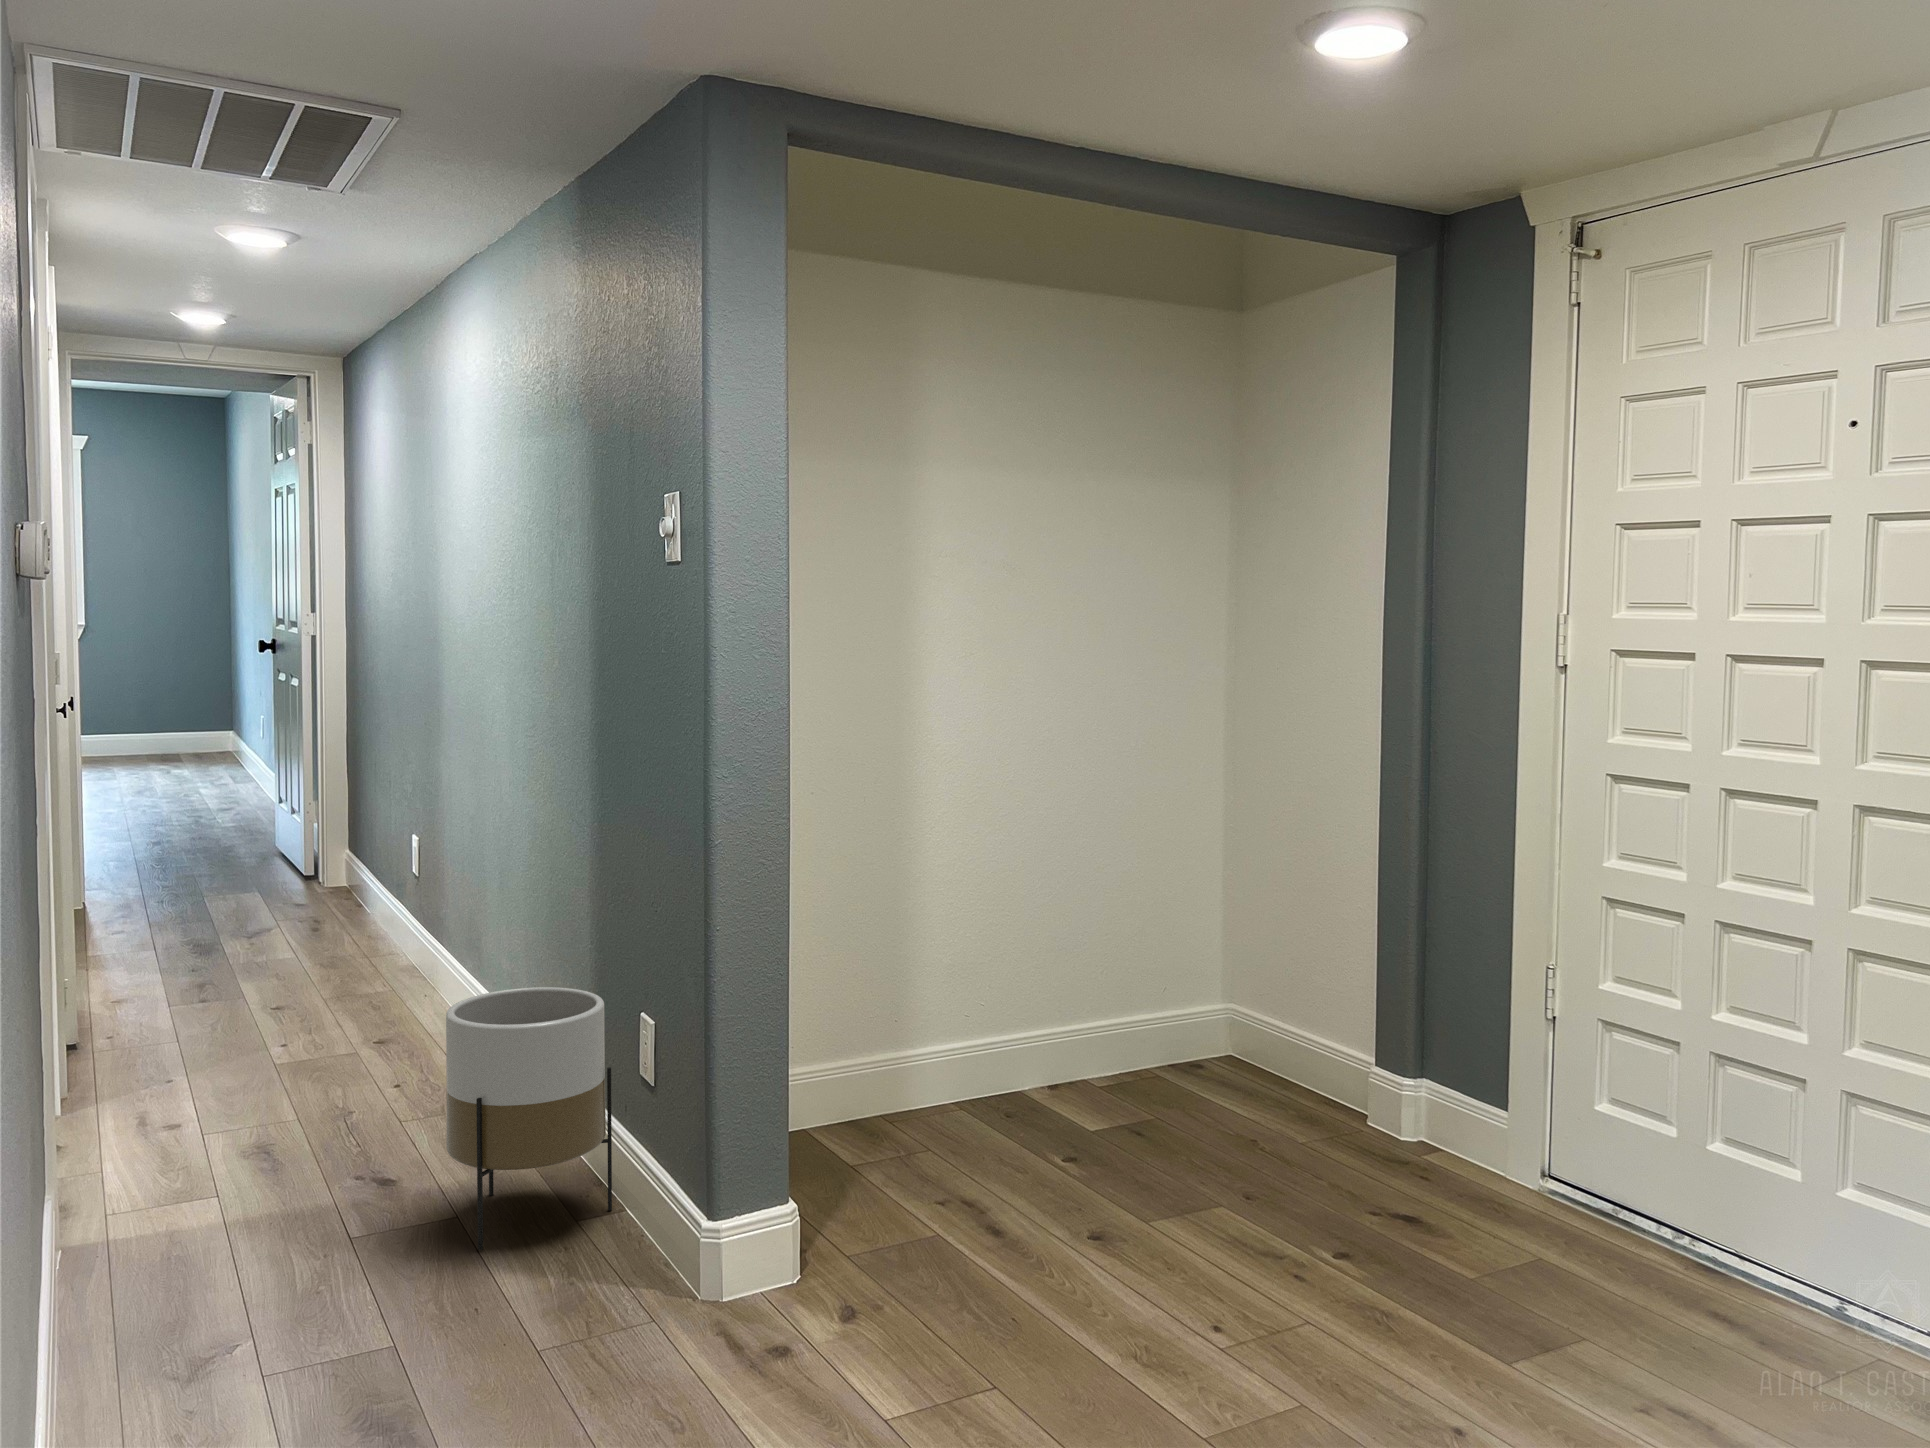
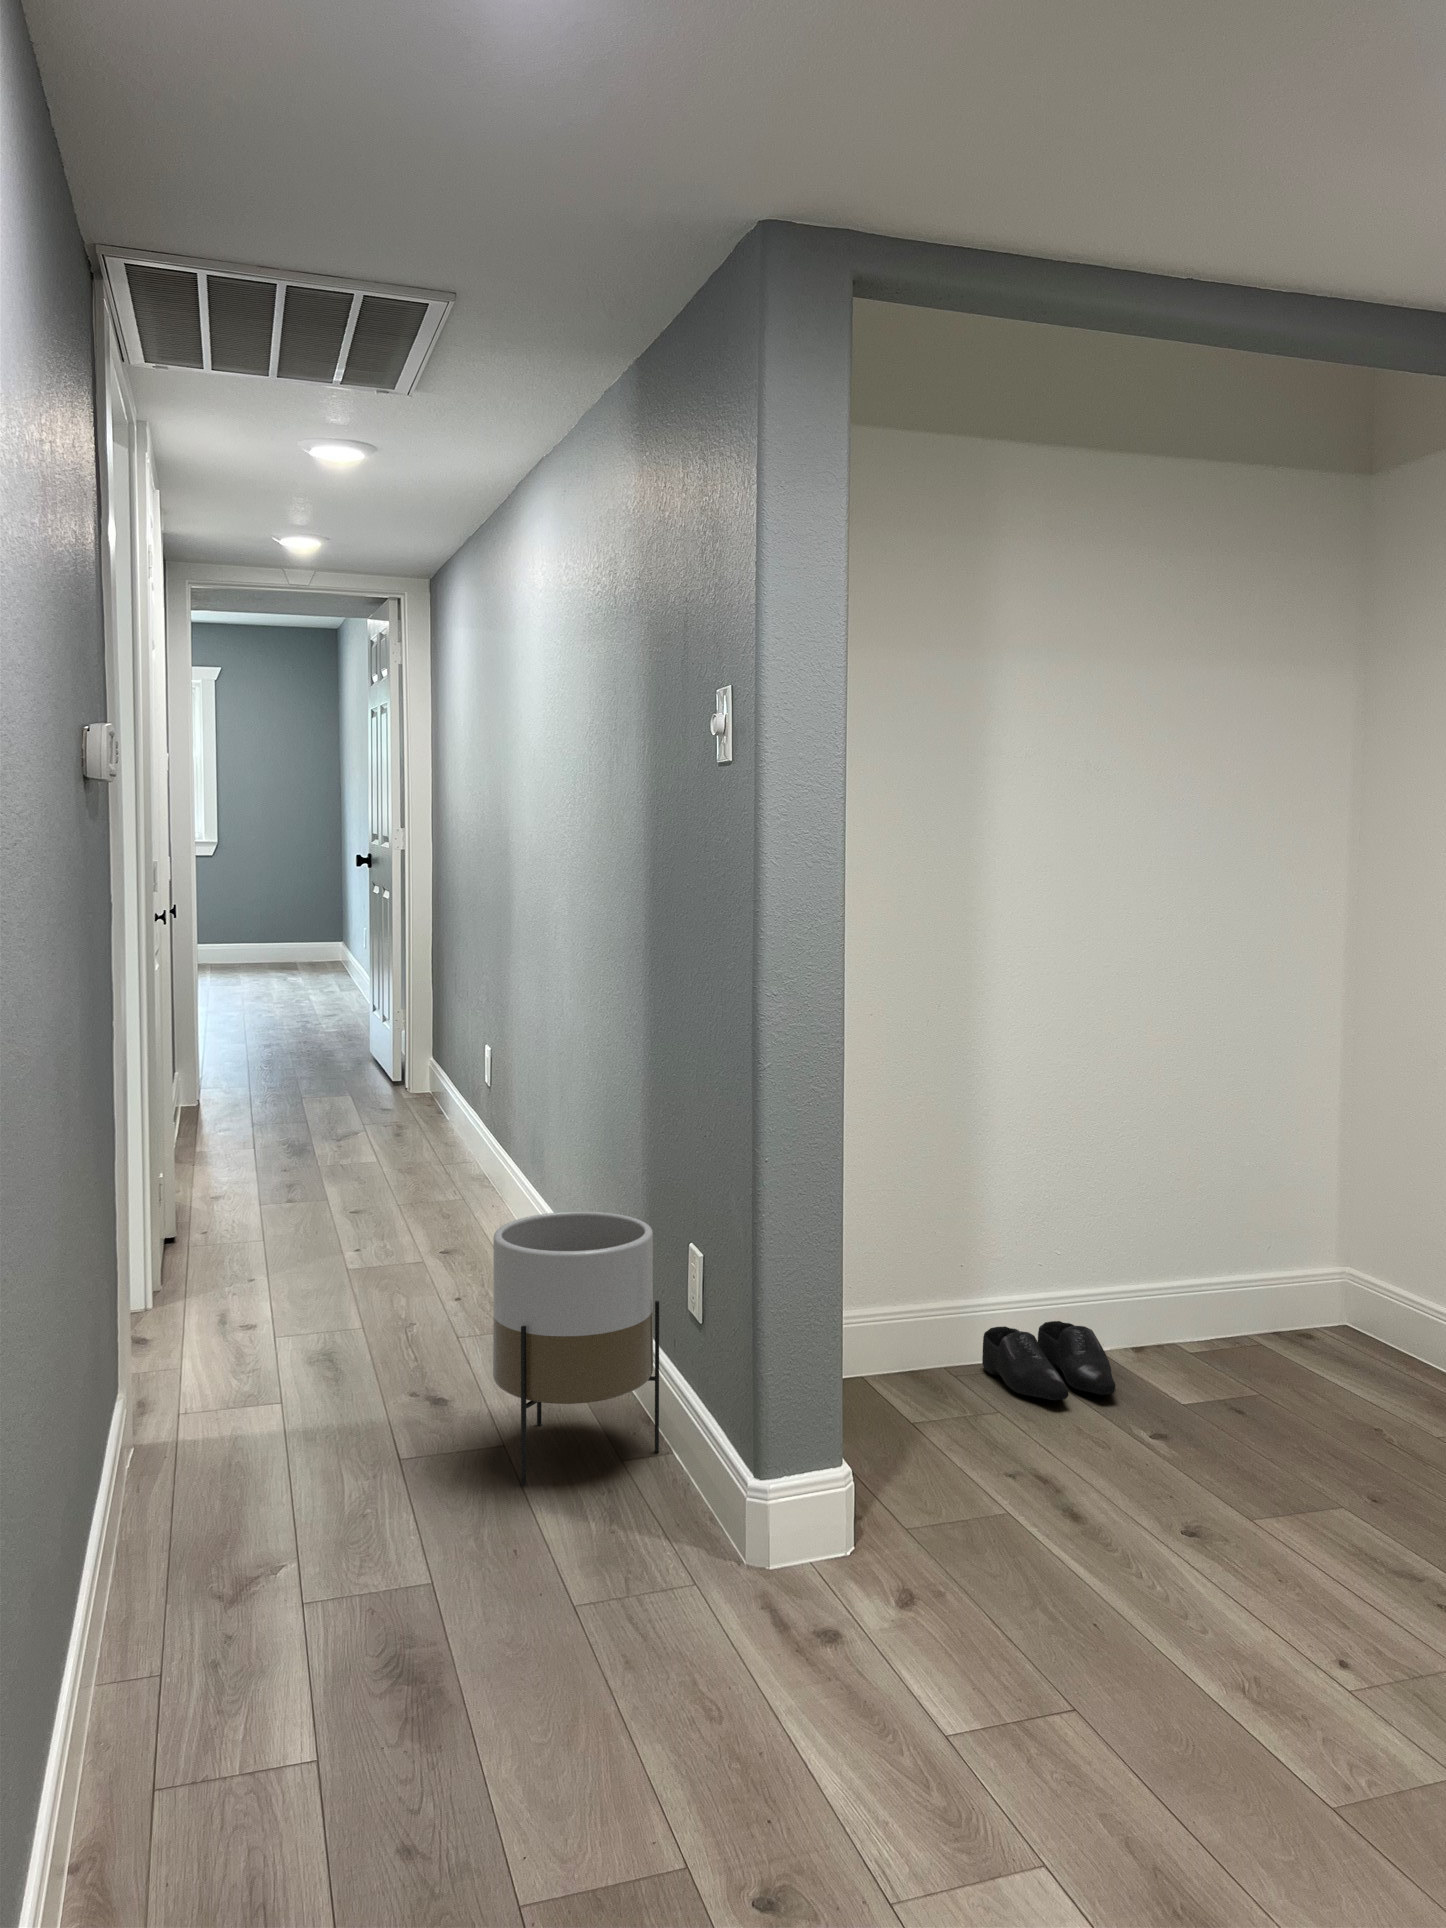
shoe: none [913,1066,1032,1136] -> present [982,1321,1115,1400]

